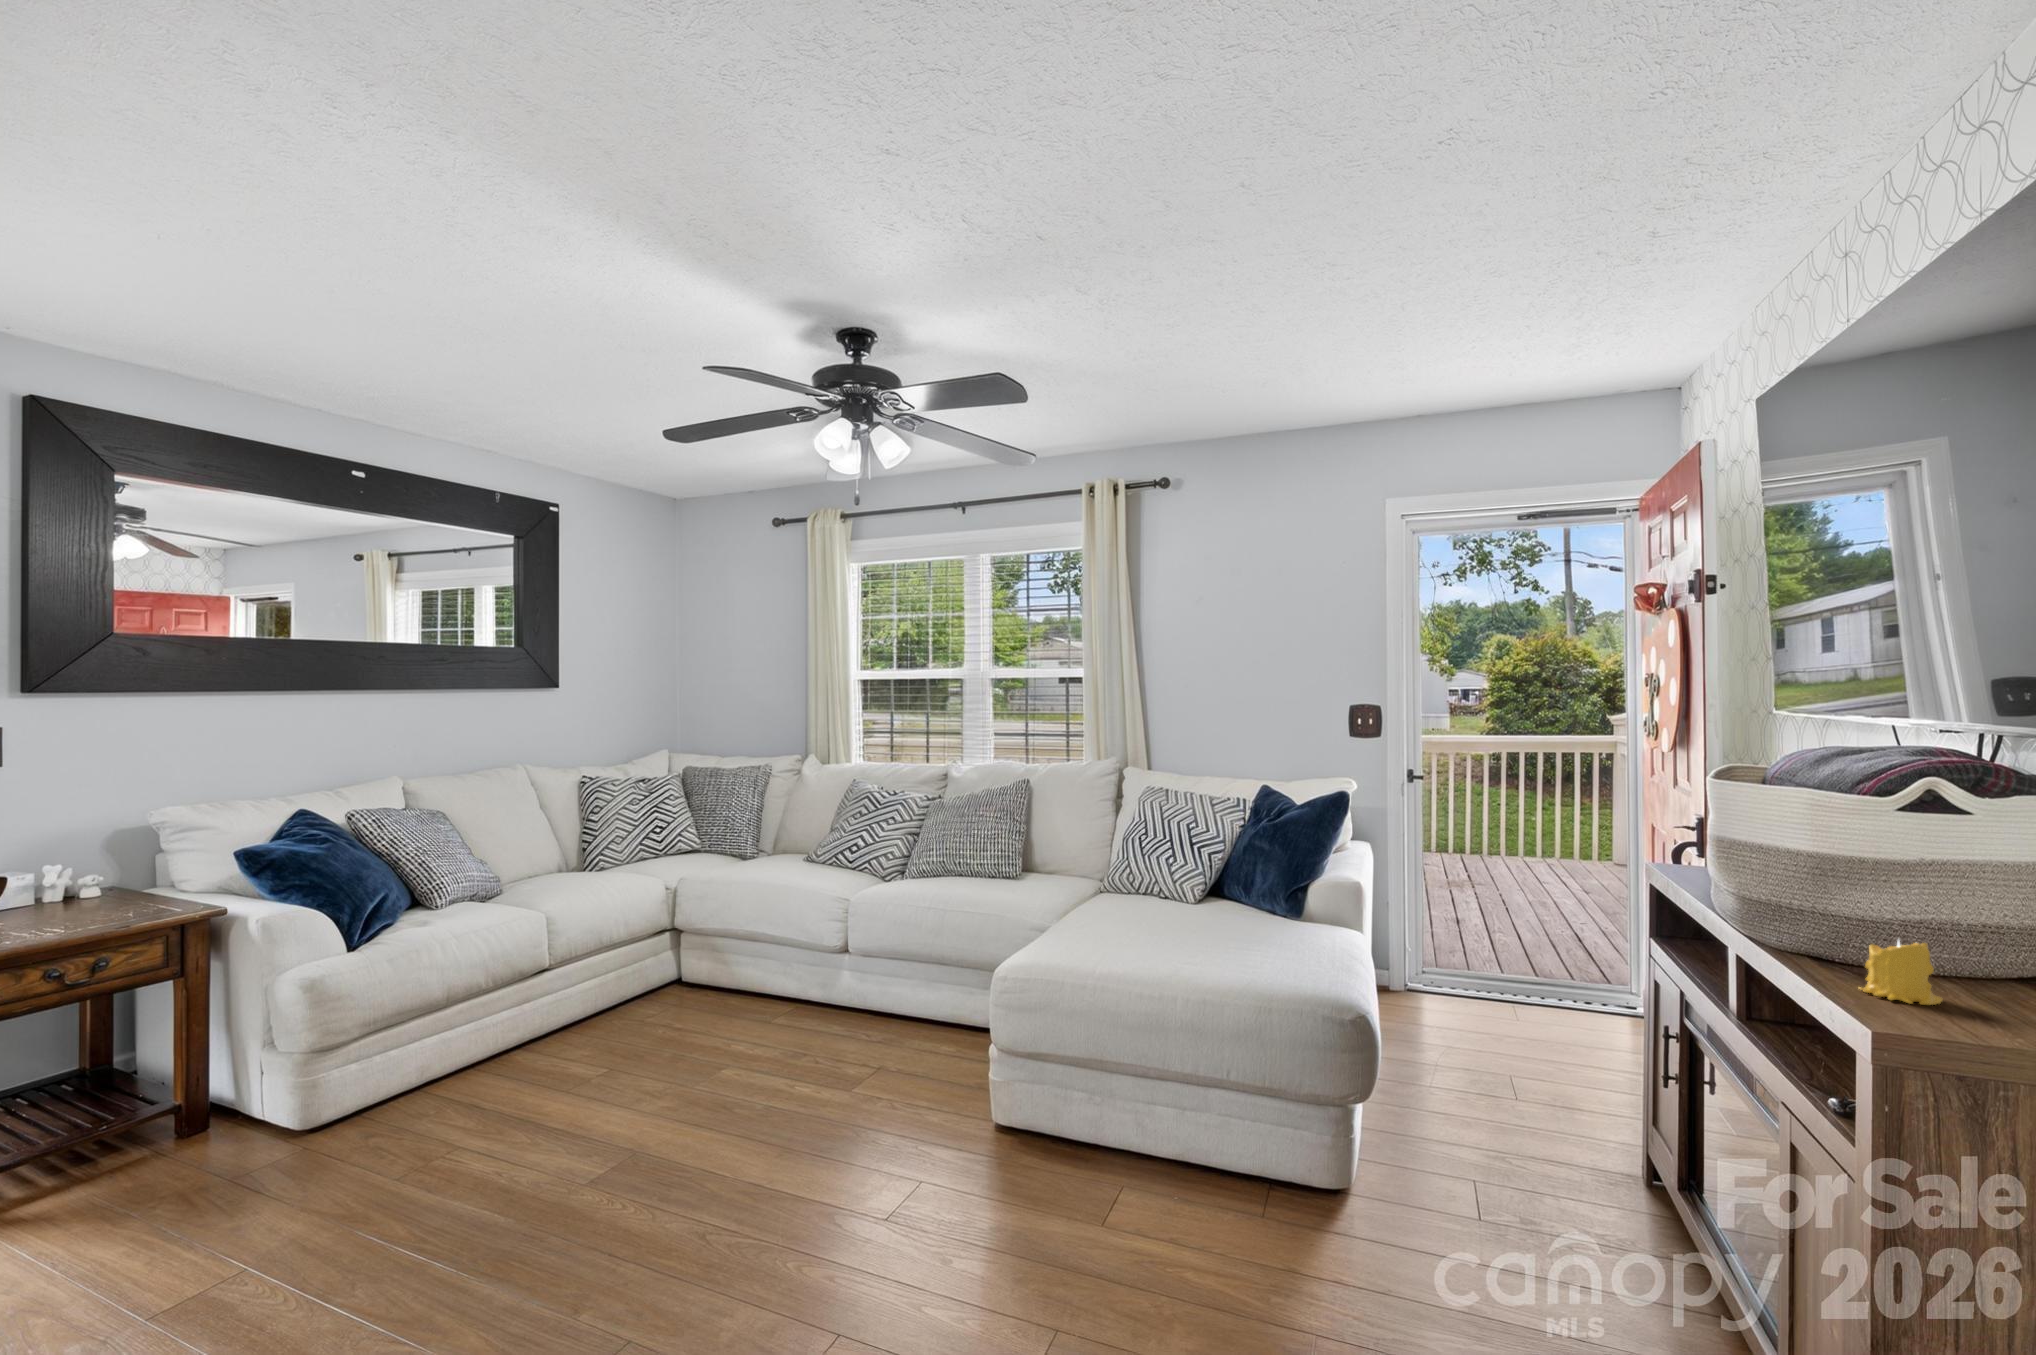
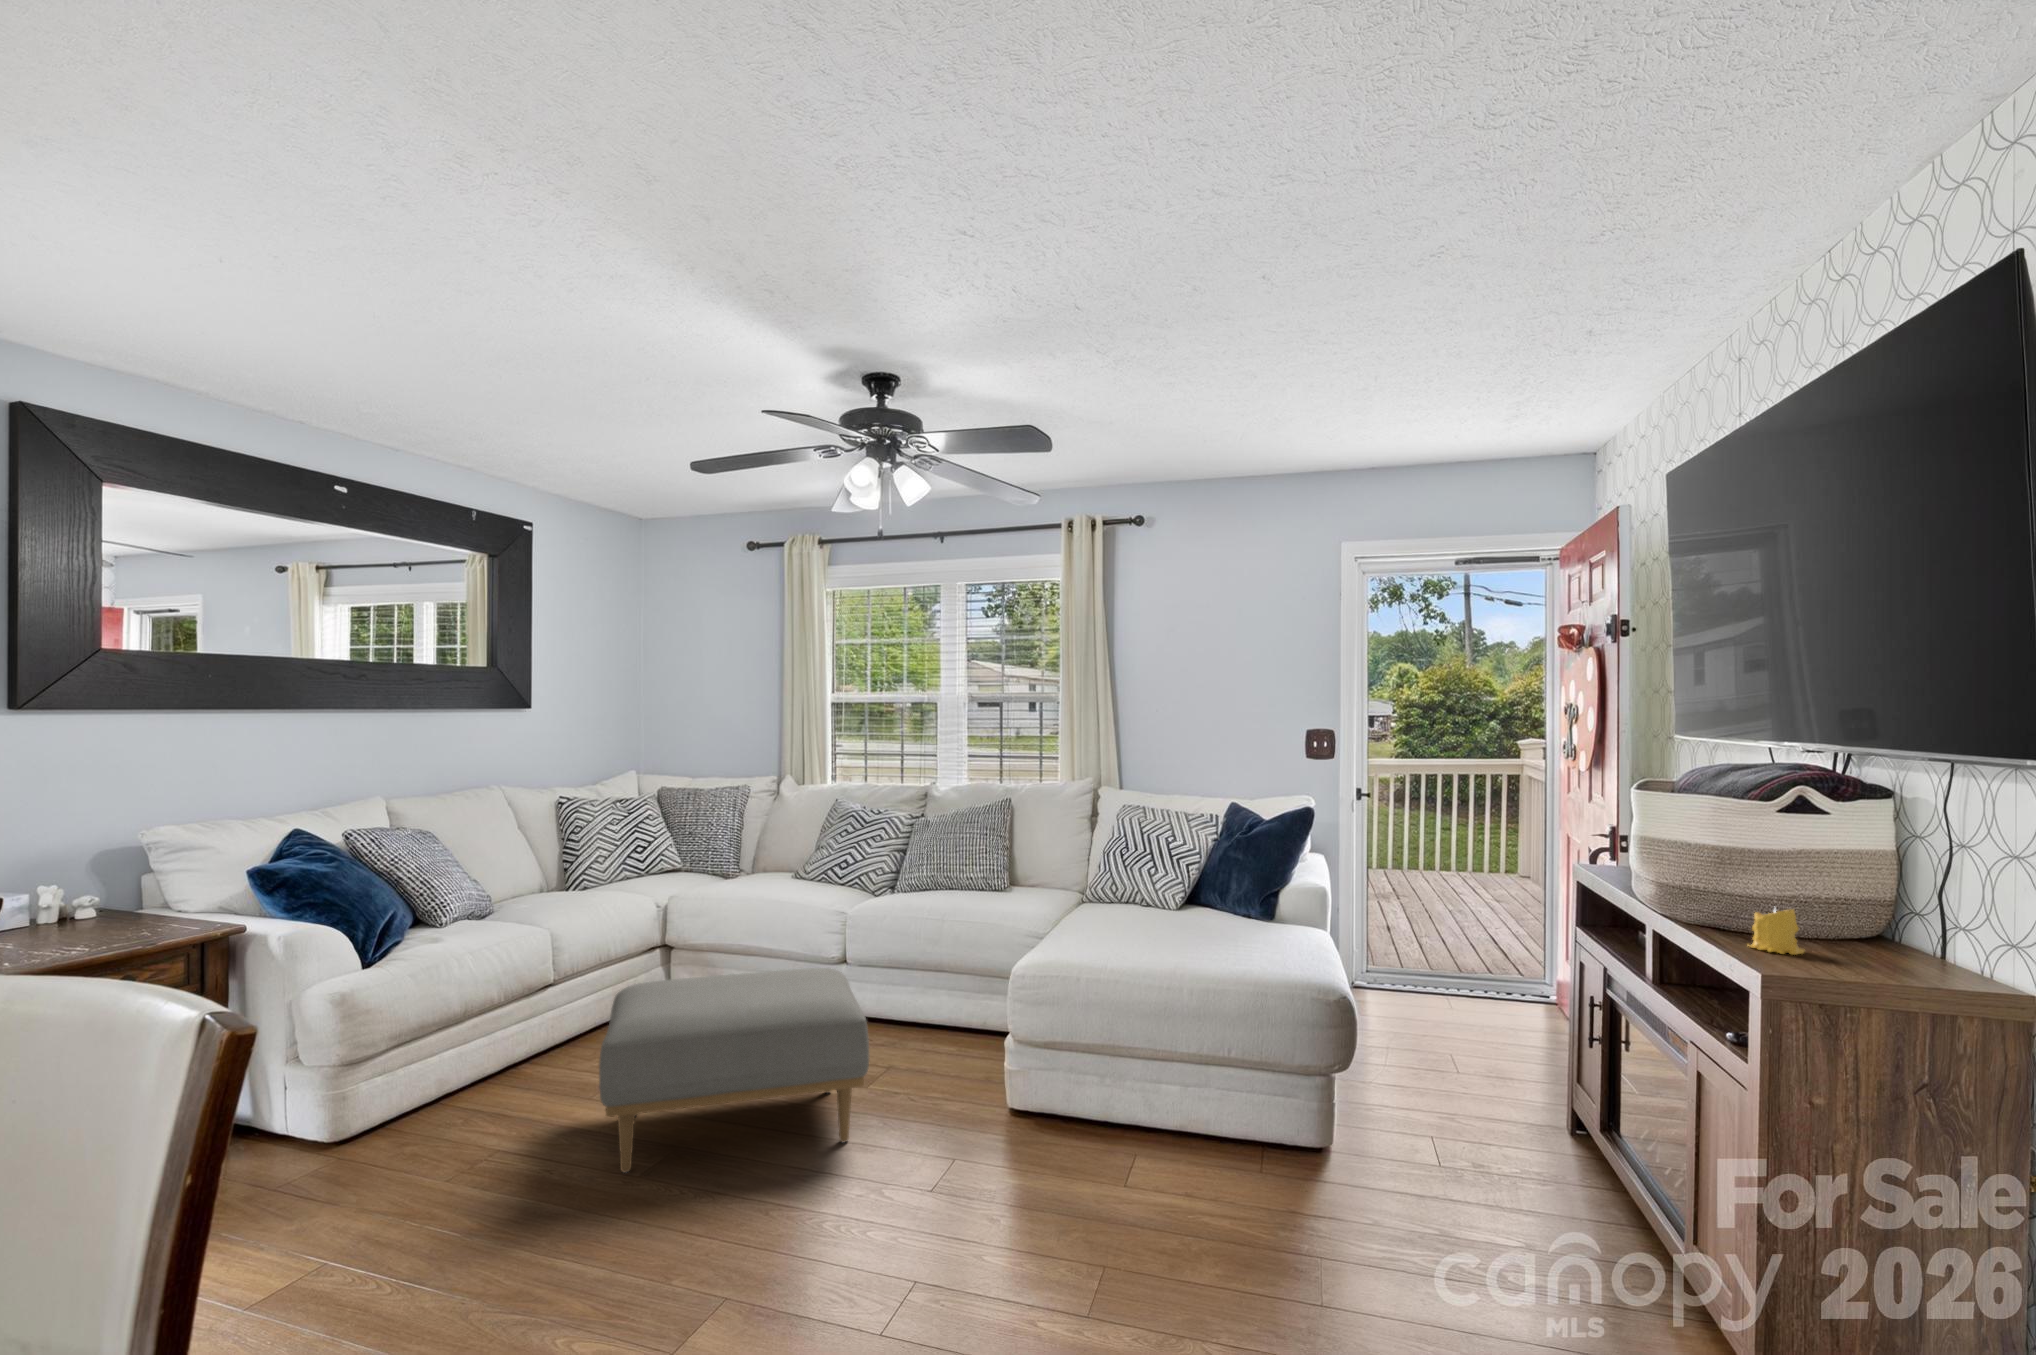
ottoman: none [542,960,833,1176] -> present [599,968,869,1173]

